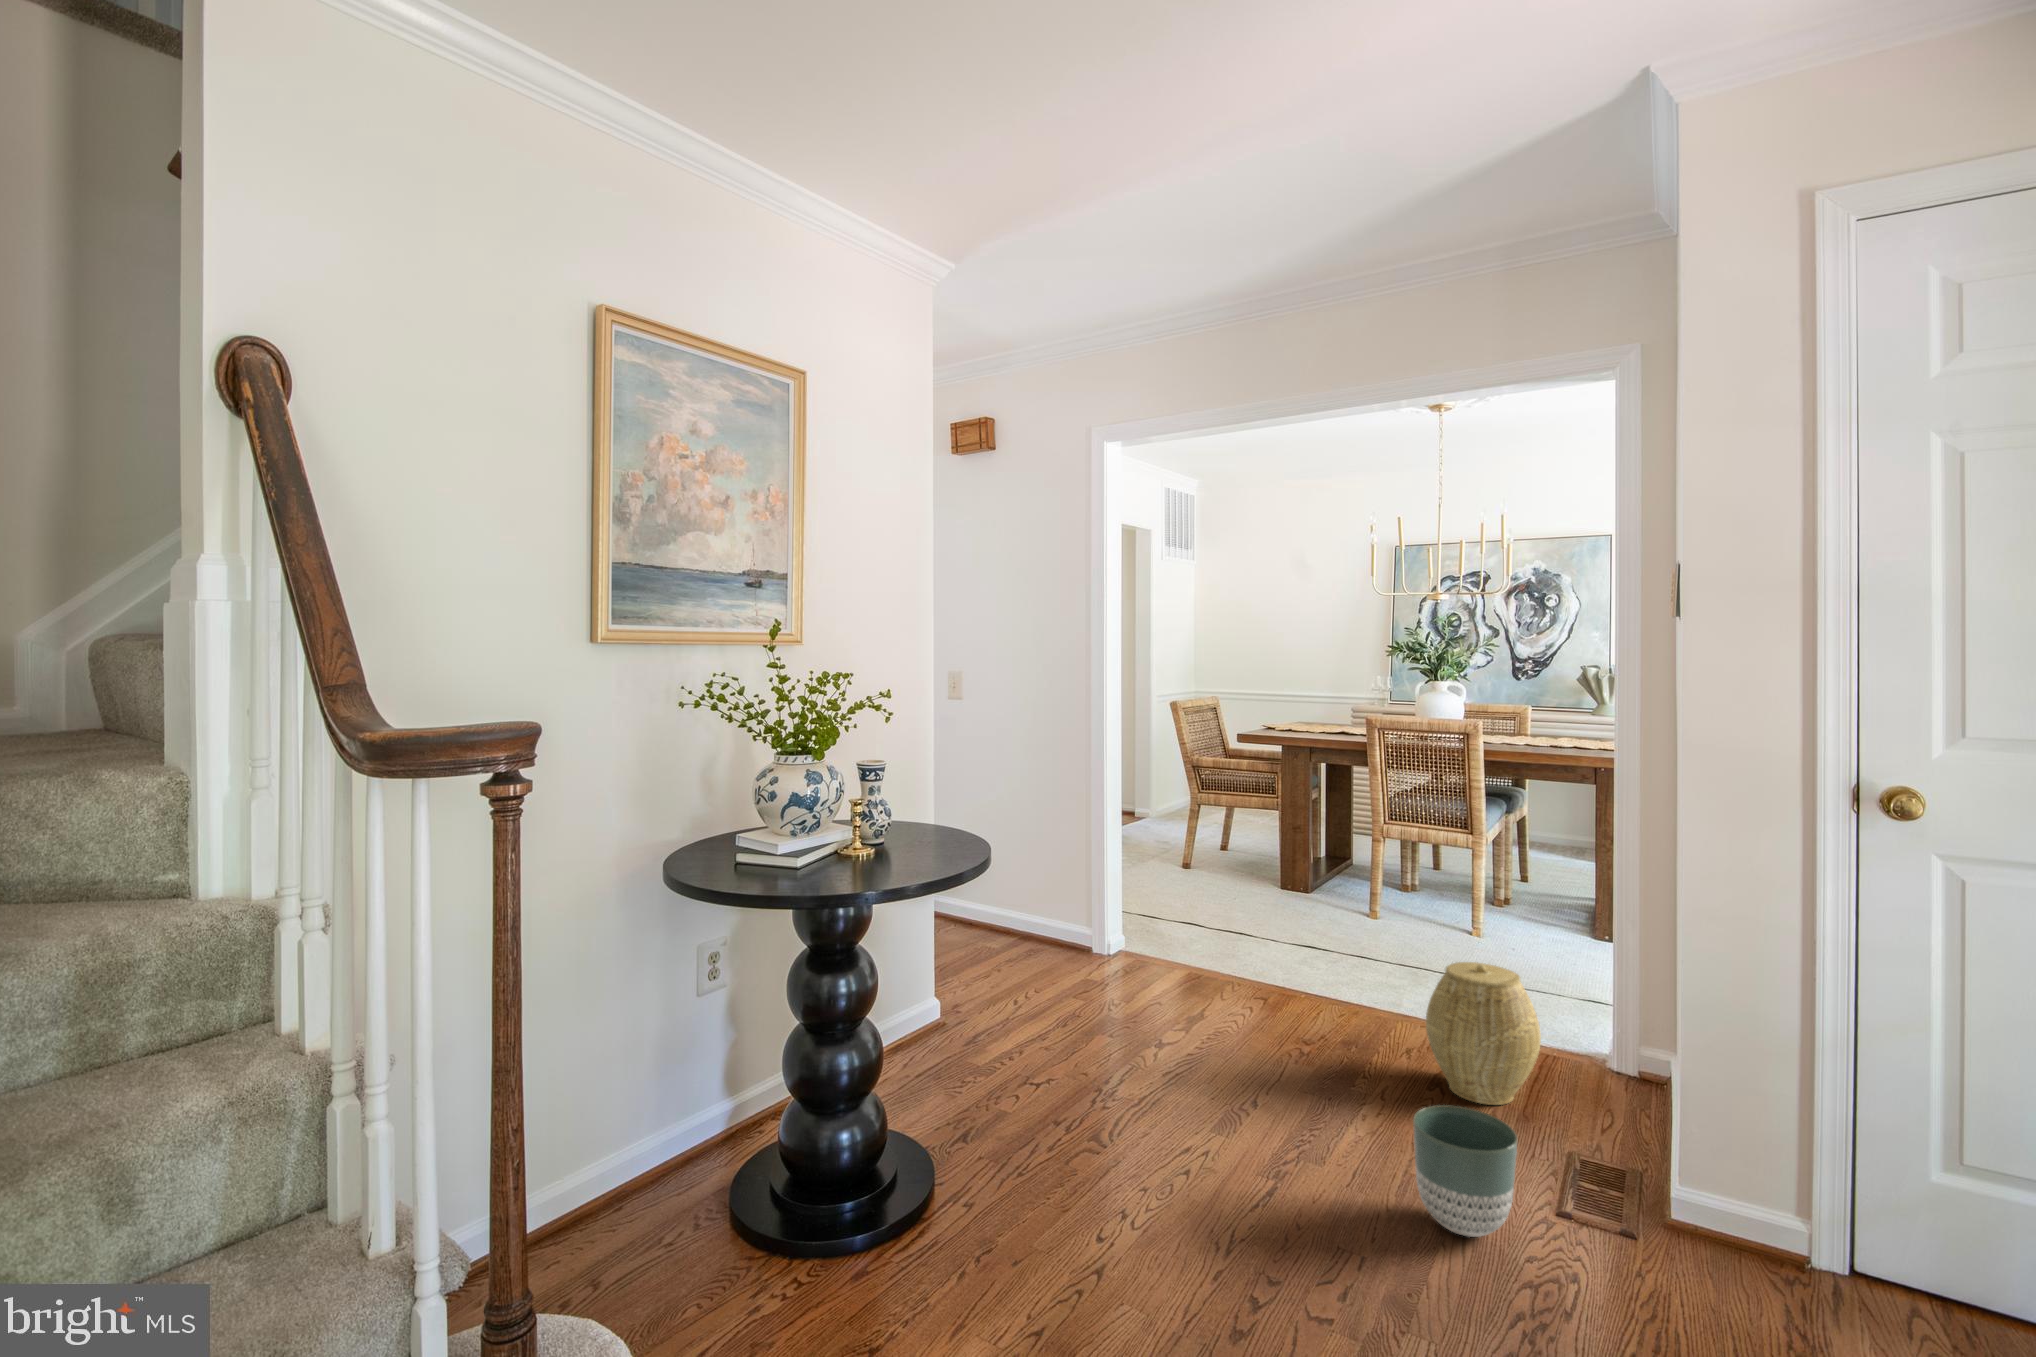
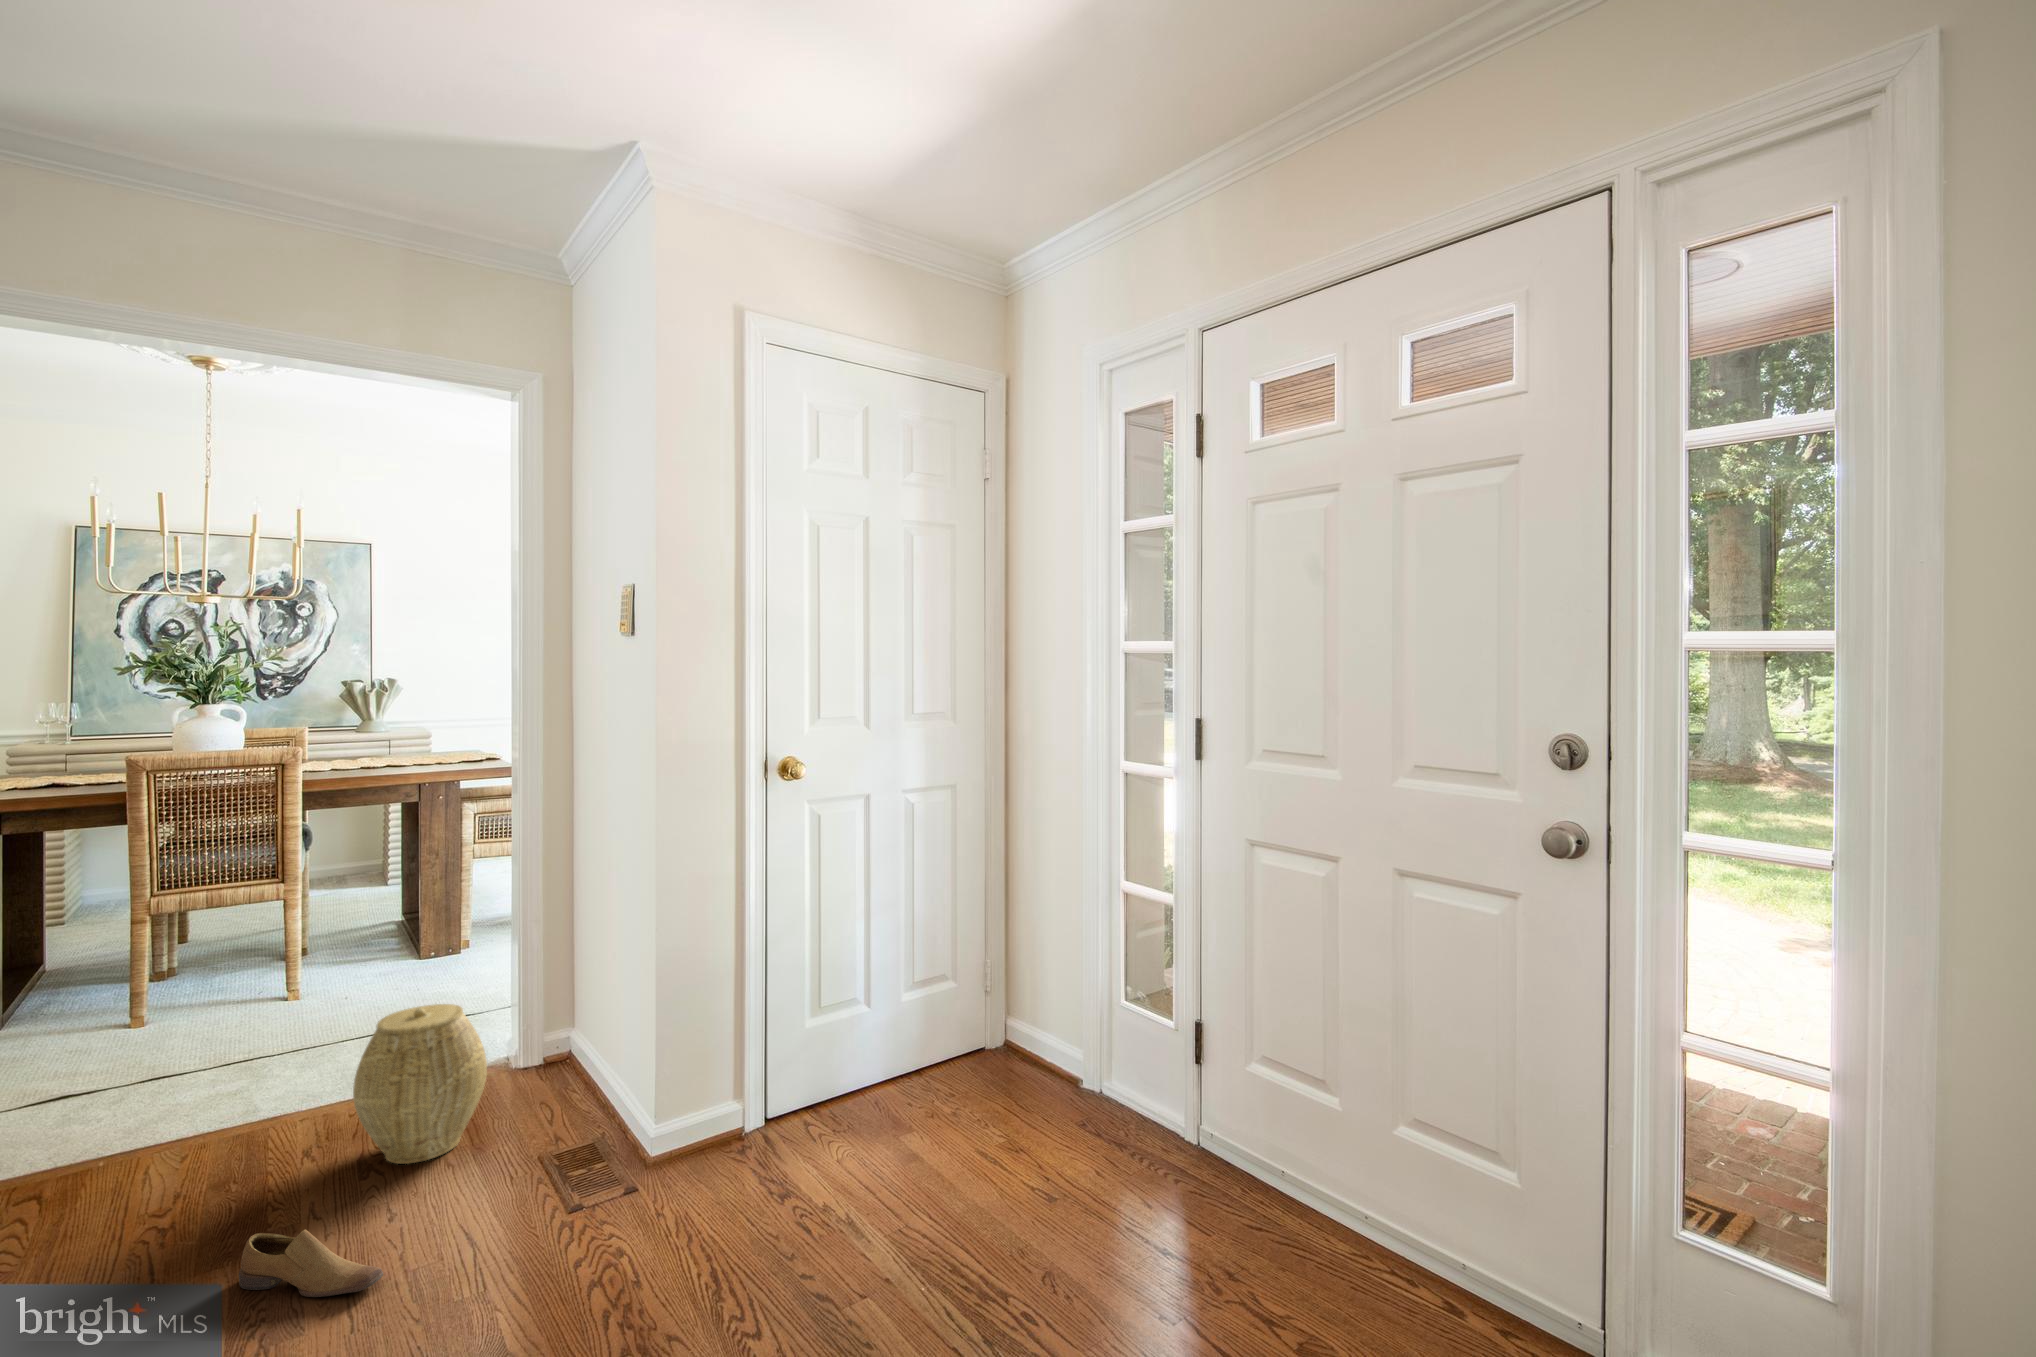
shoe: none [1311,1084,1387,1167] -> present [239,1230,383,1297]
planter: present [1413,1105,1517,1237] -> none [442,1147,556,1291]

